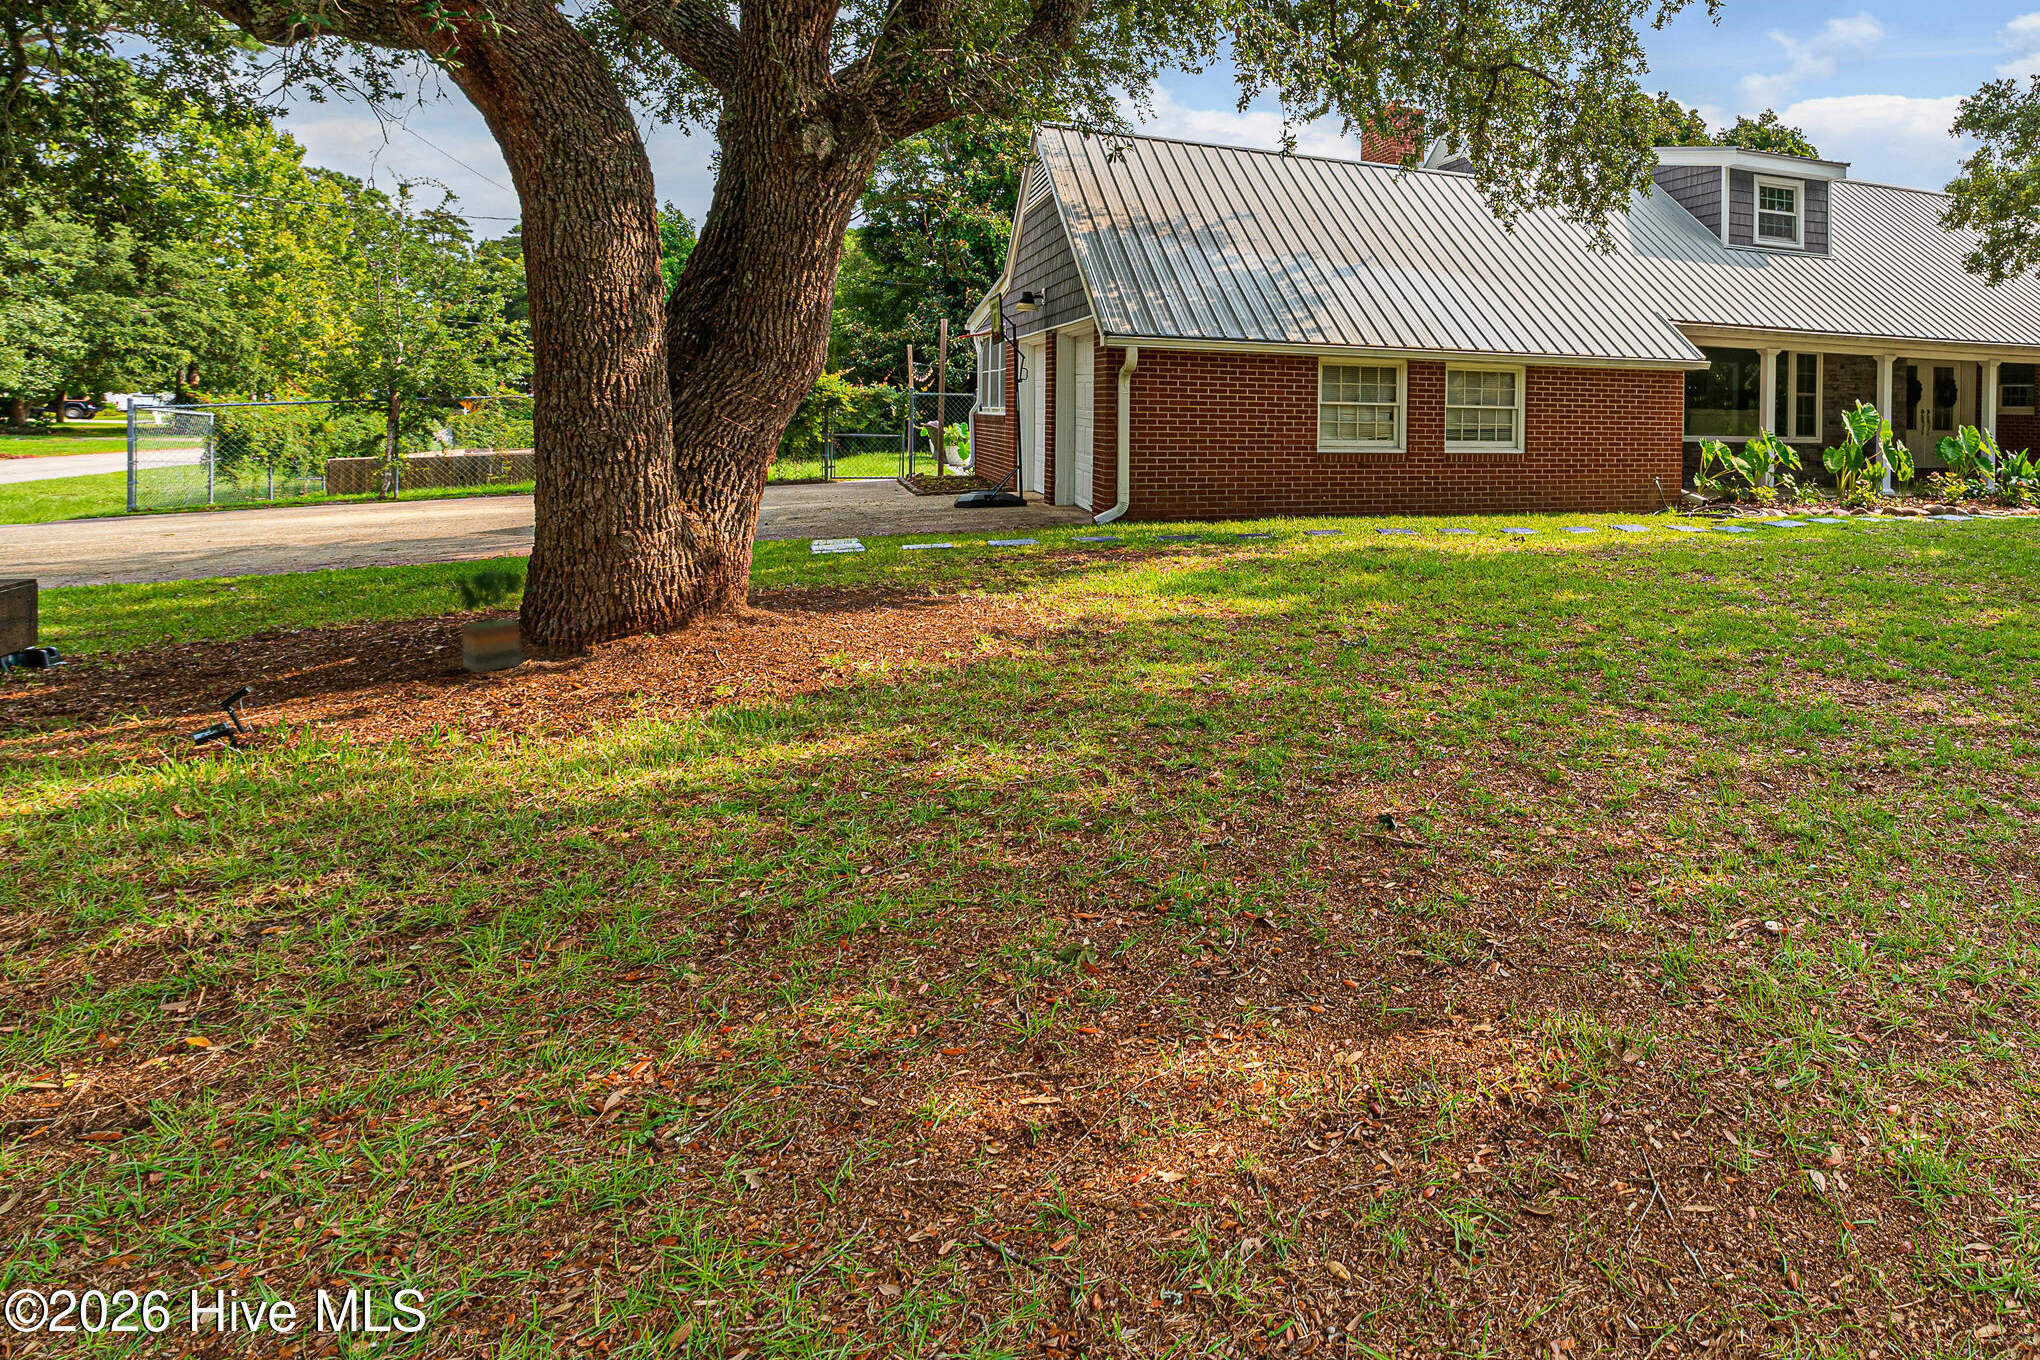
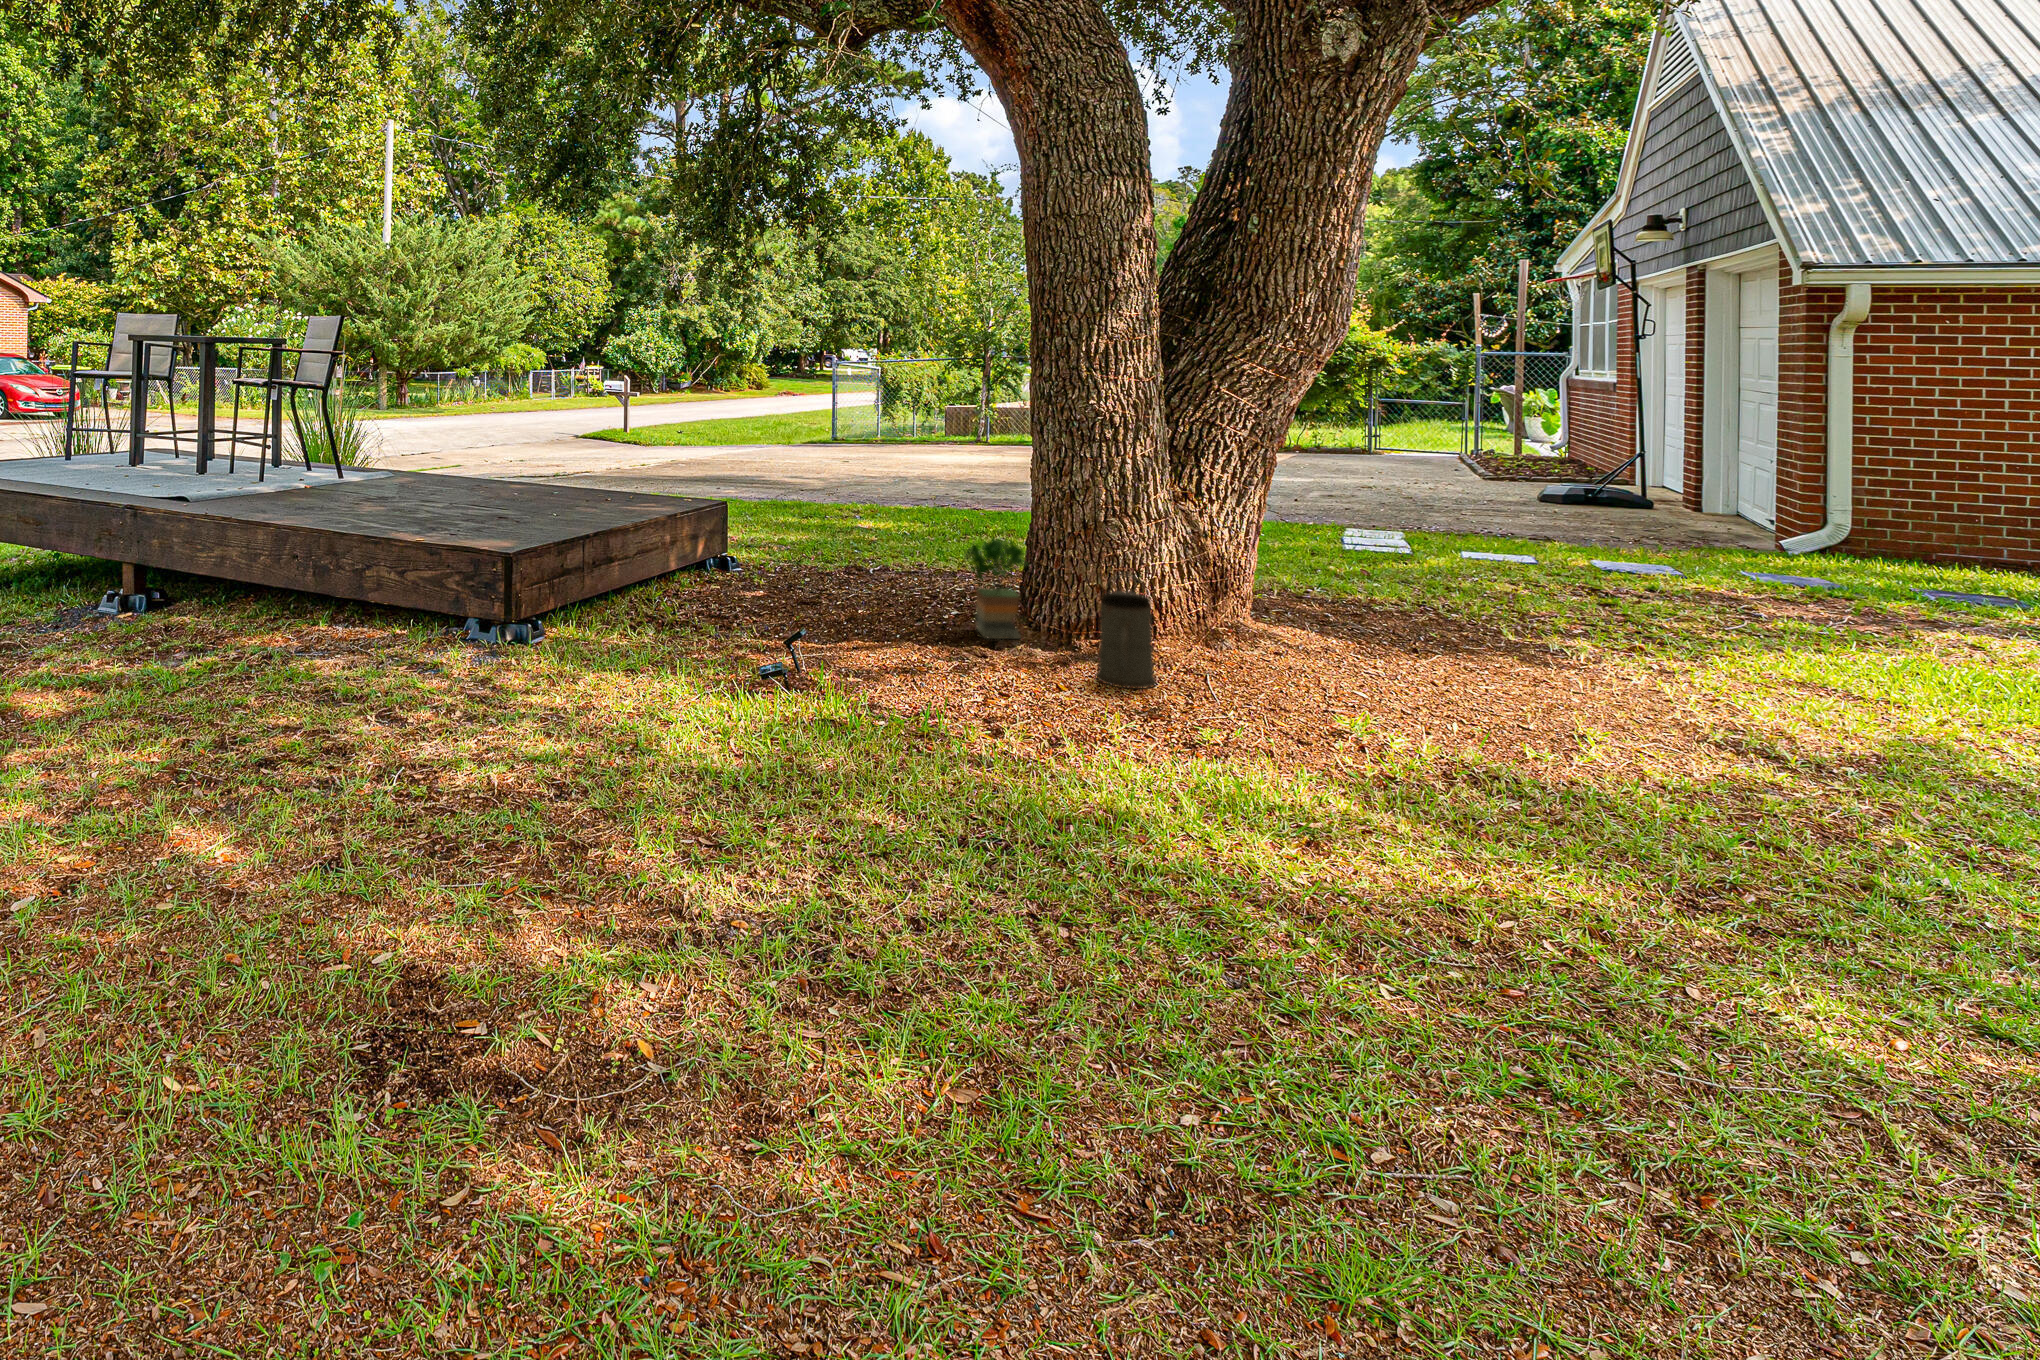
watering can: none [610,579,670,682] -> present [1096,575,1157,689]

